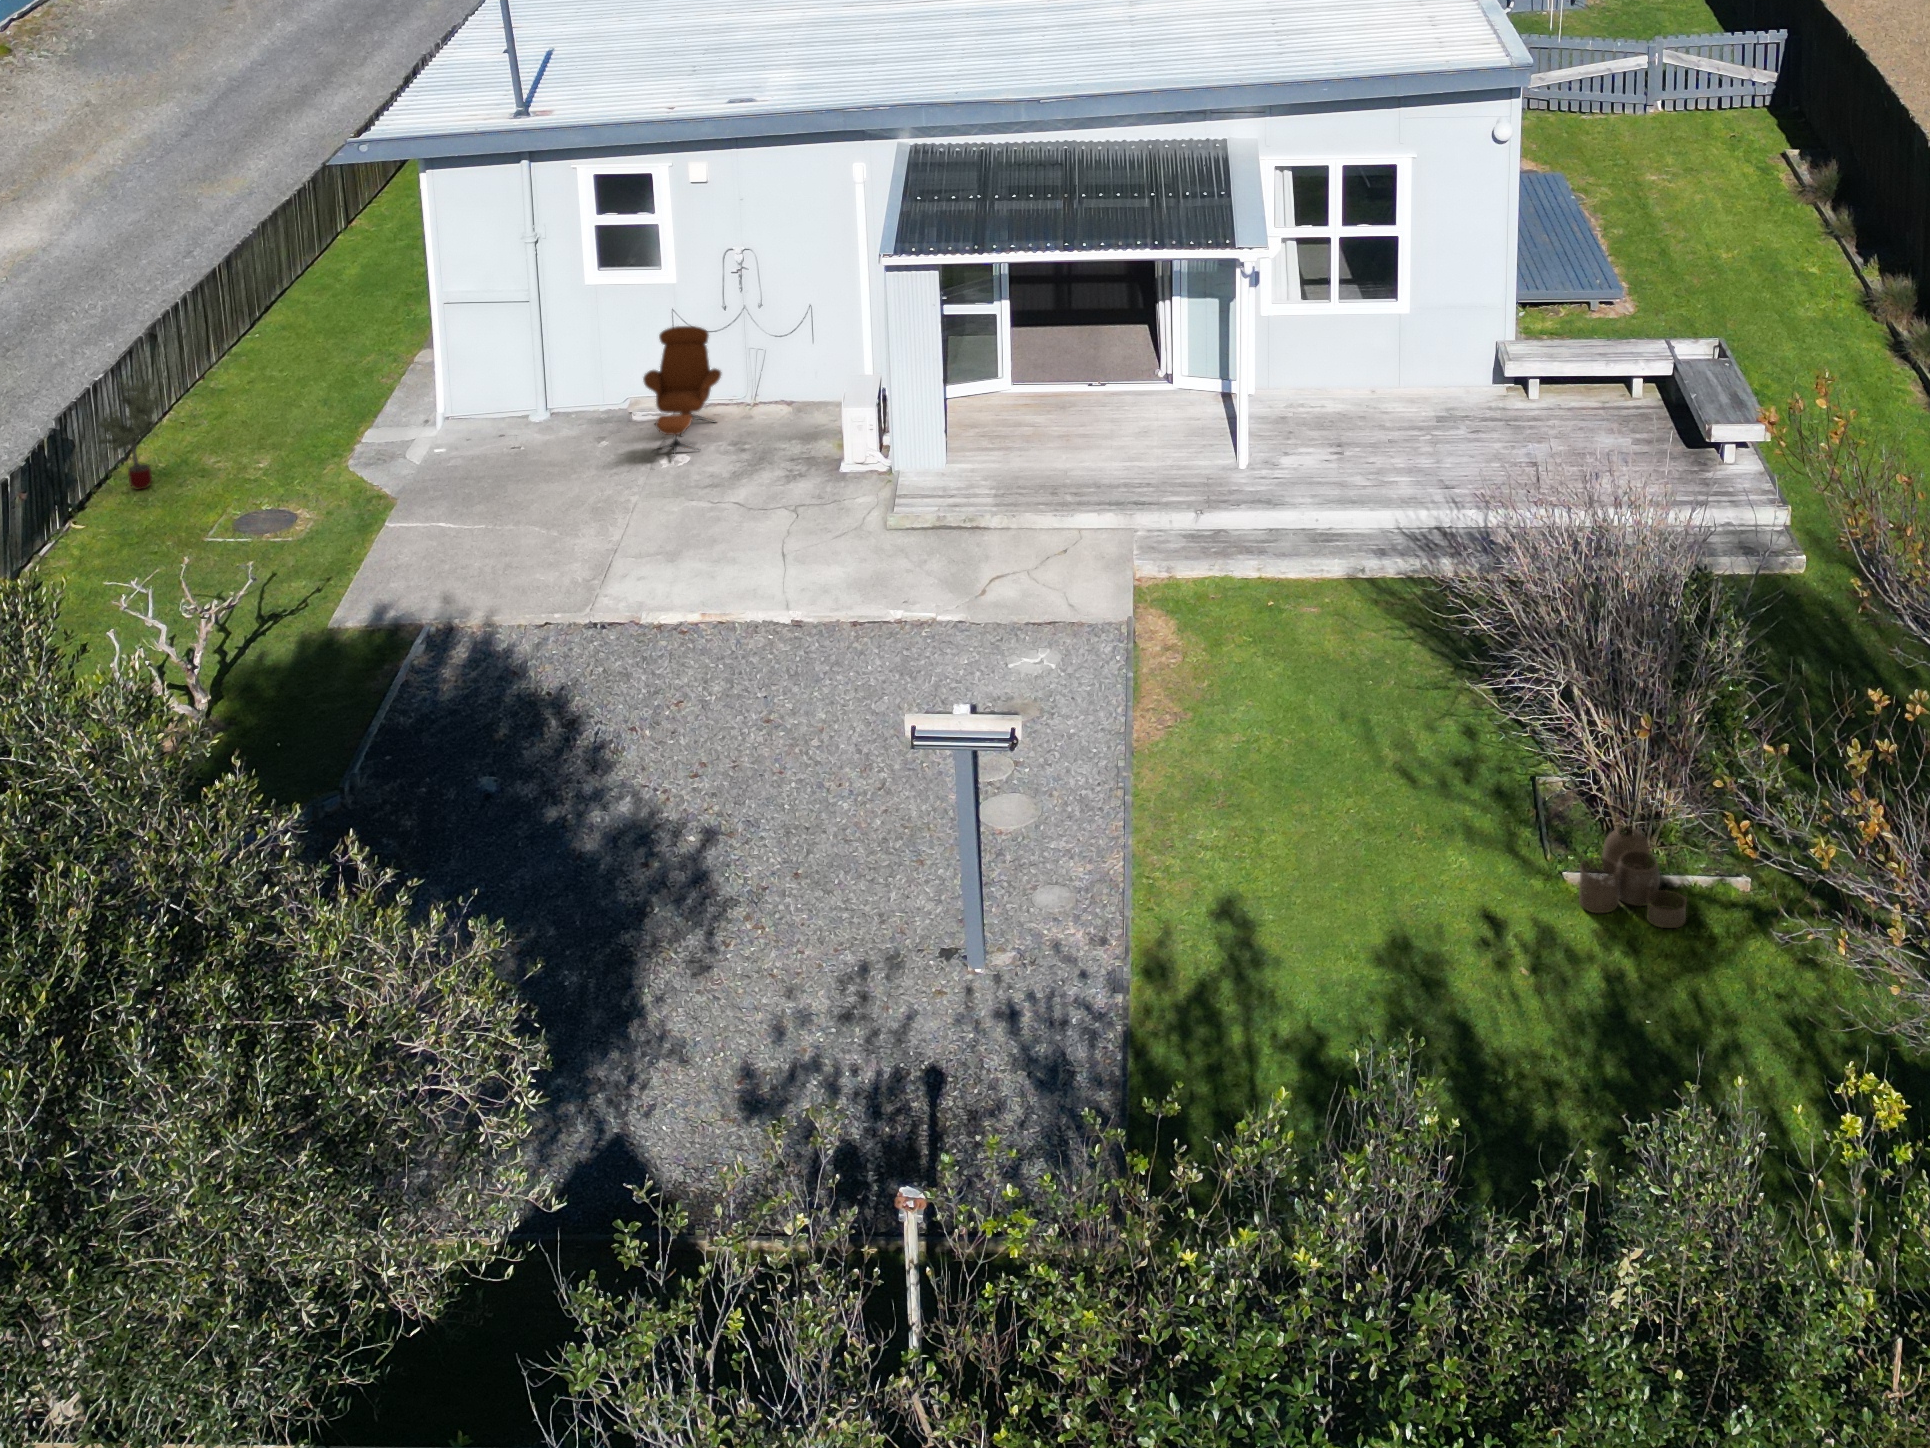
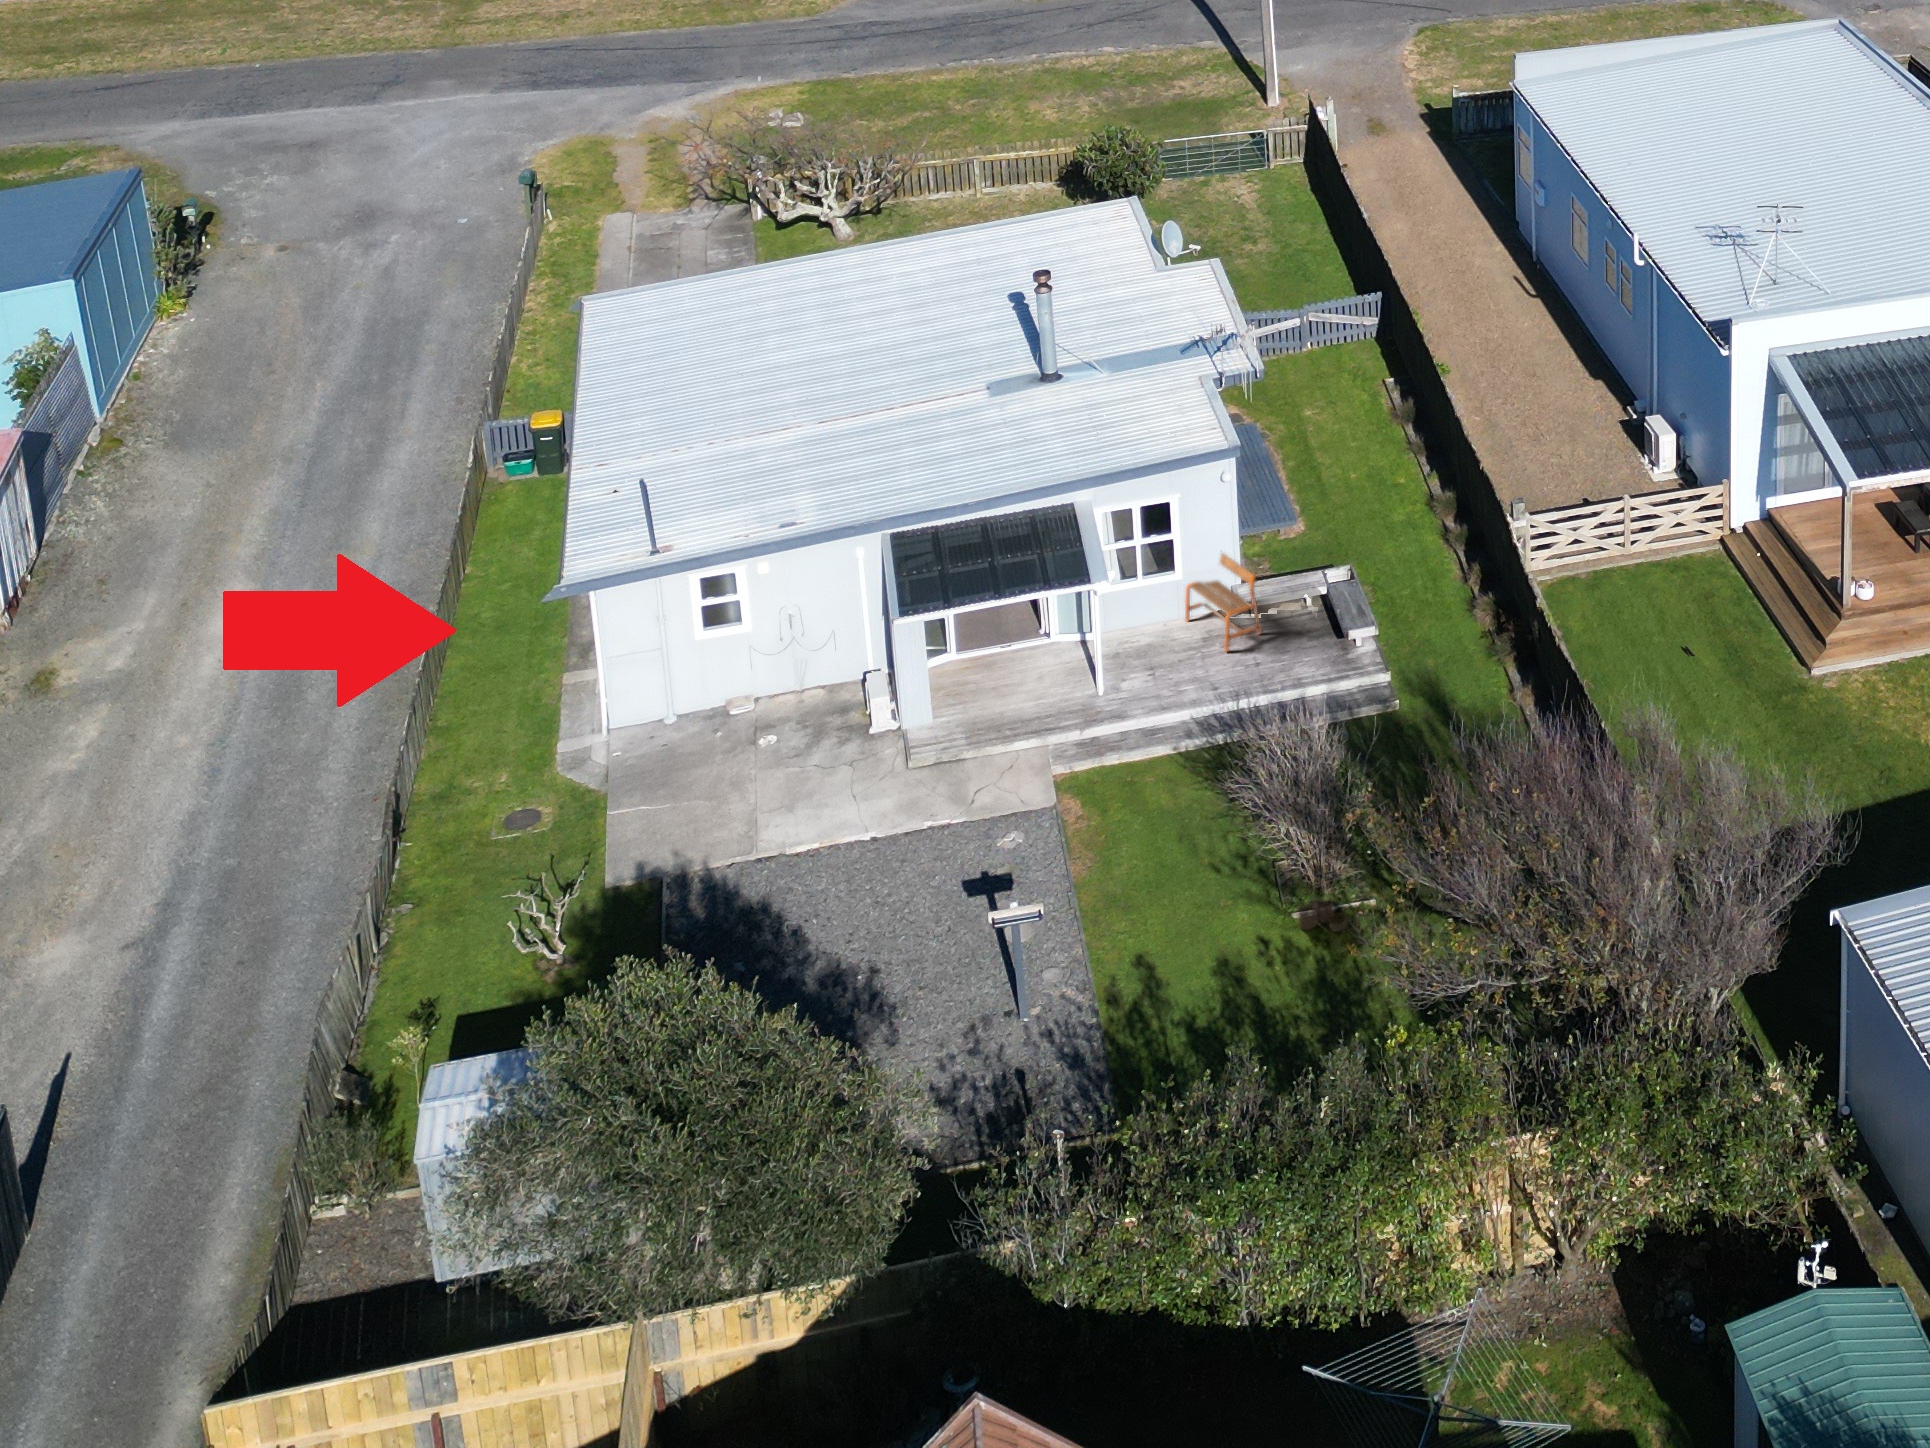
bench: none [1411,267,1549,443] -> present [1185,554,1262,651]
lounge chair: present [643,326,721,456] -> none [743,651,789,738]
potted tree: present [98,379,159,490] -> none [418,745,455,813]

